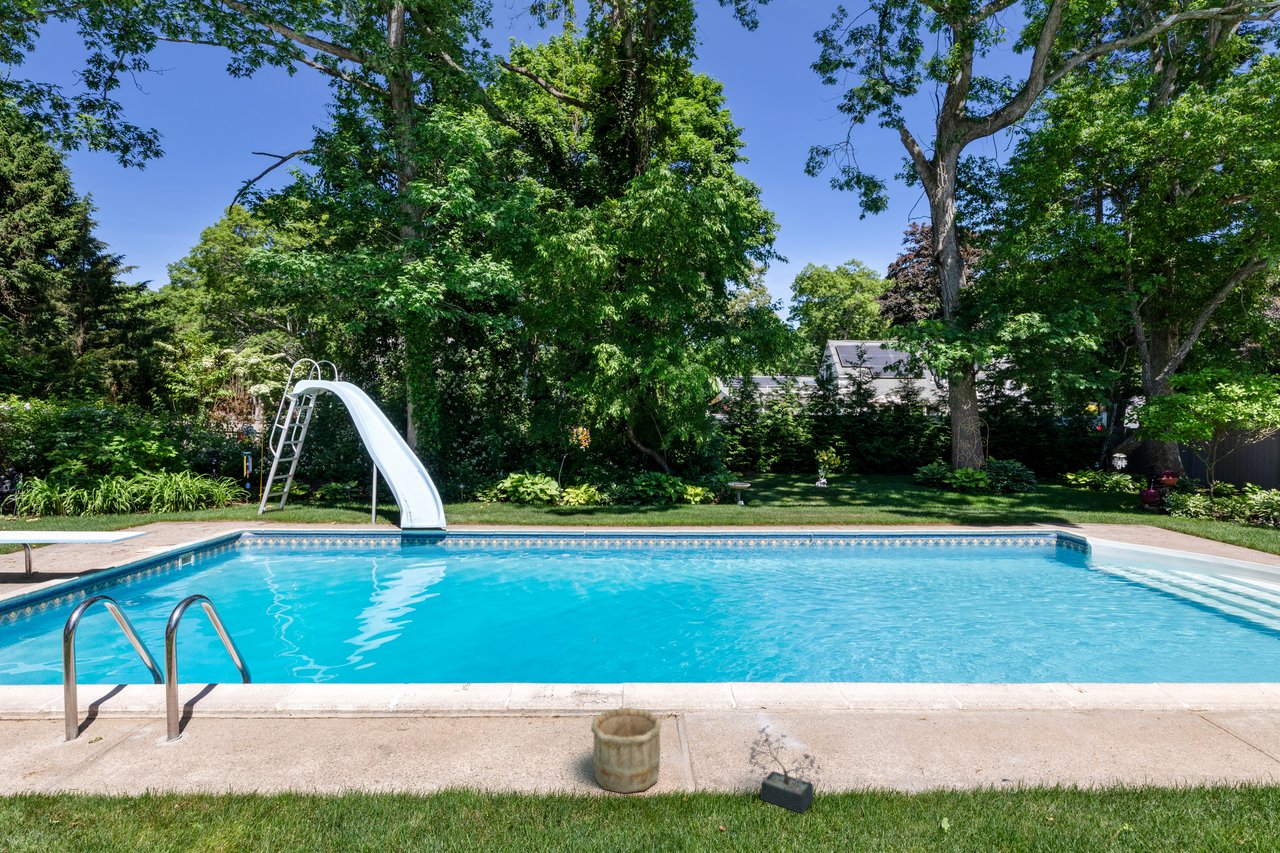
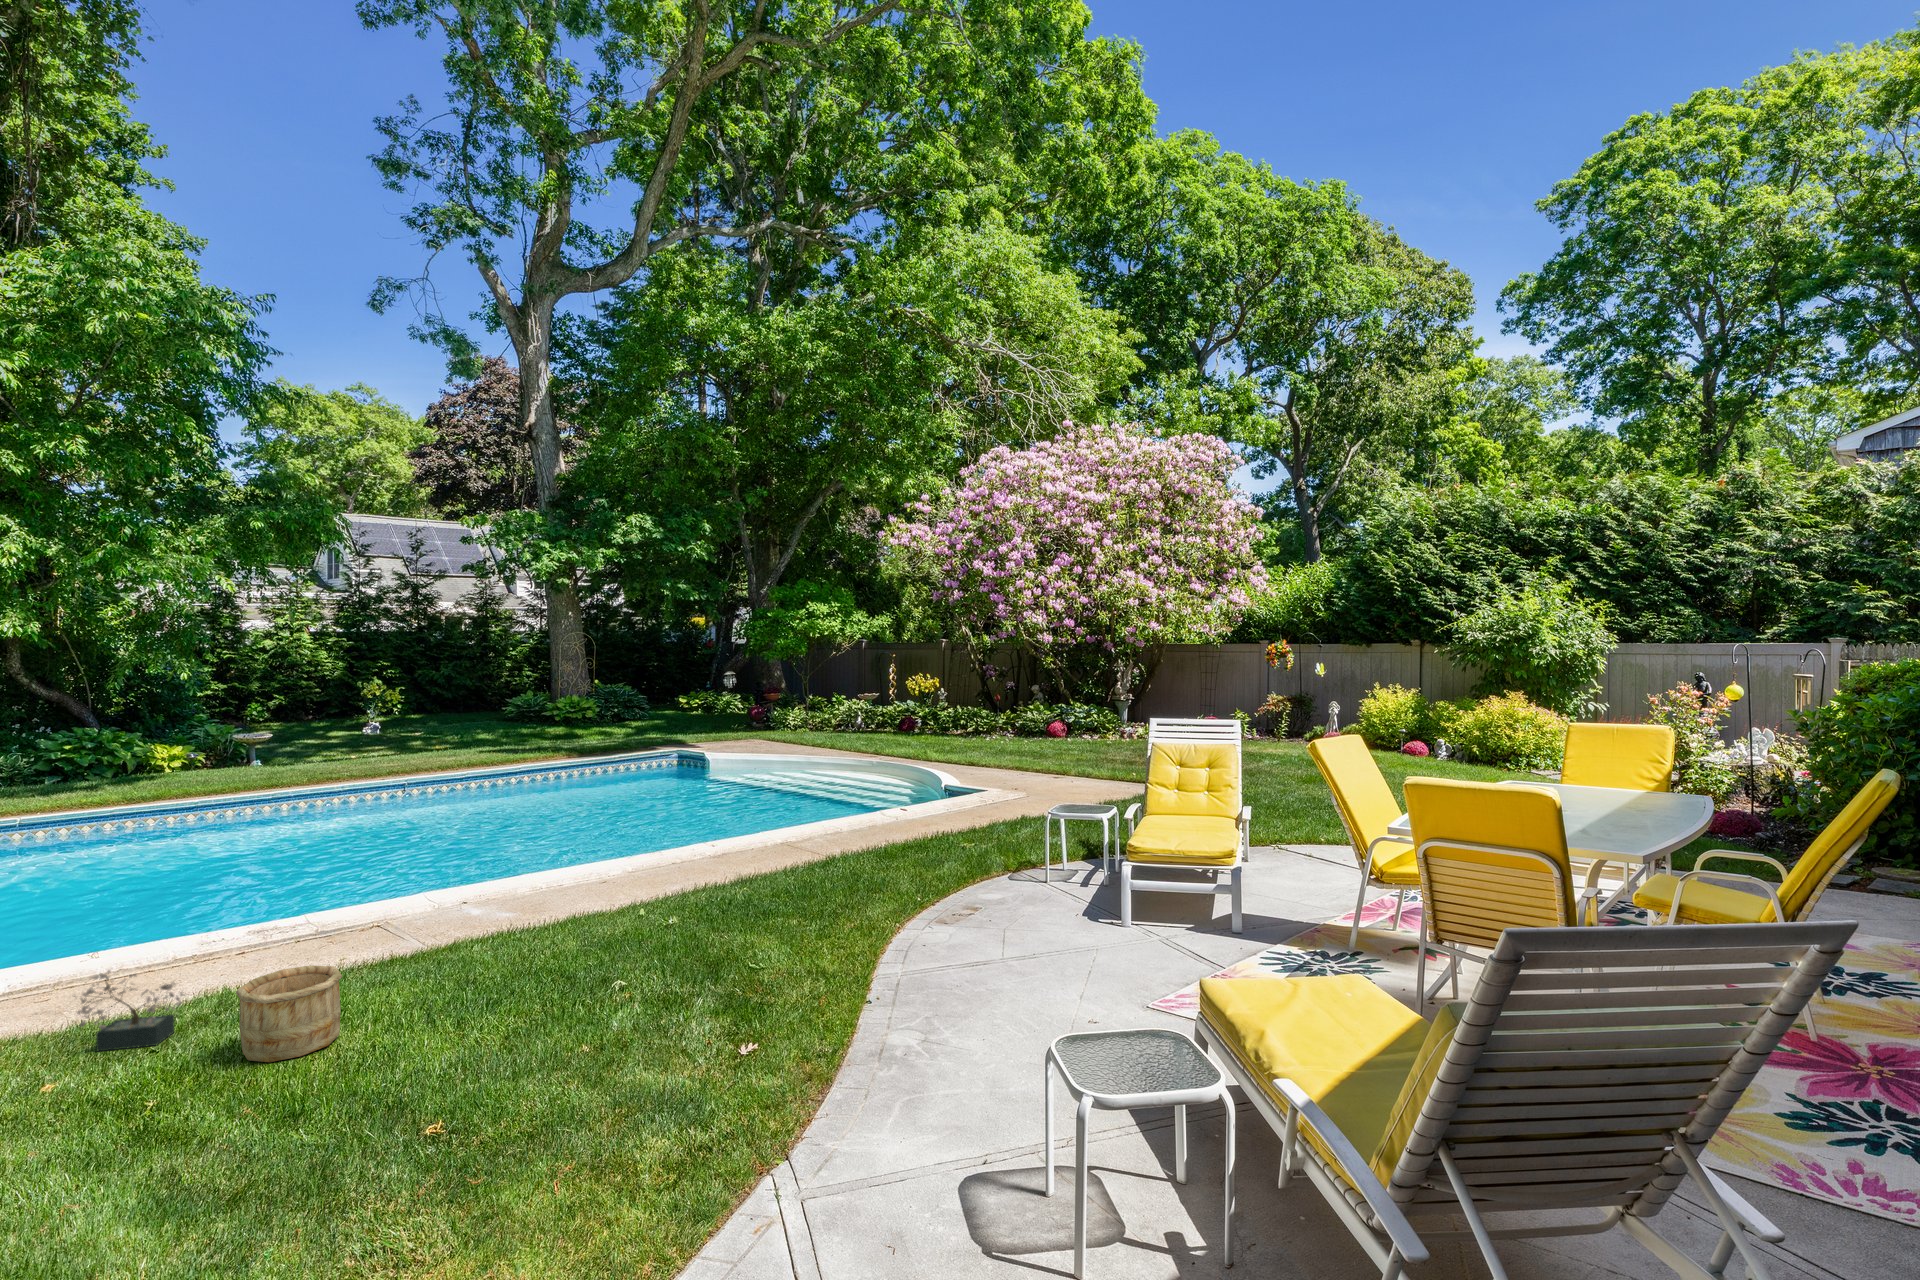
decorative plant: present [749,726,821,814] -> present [74,970,185,1051]

